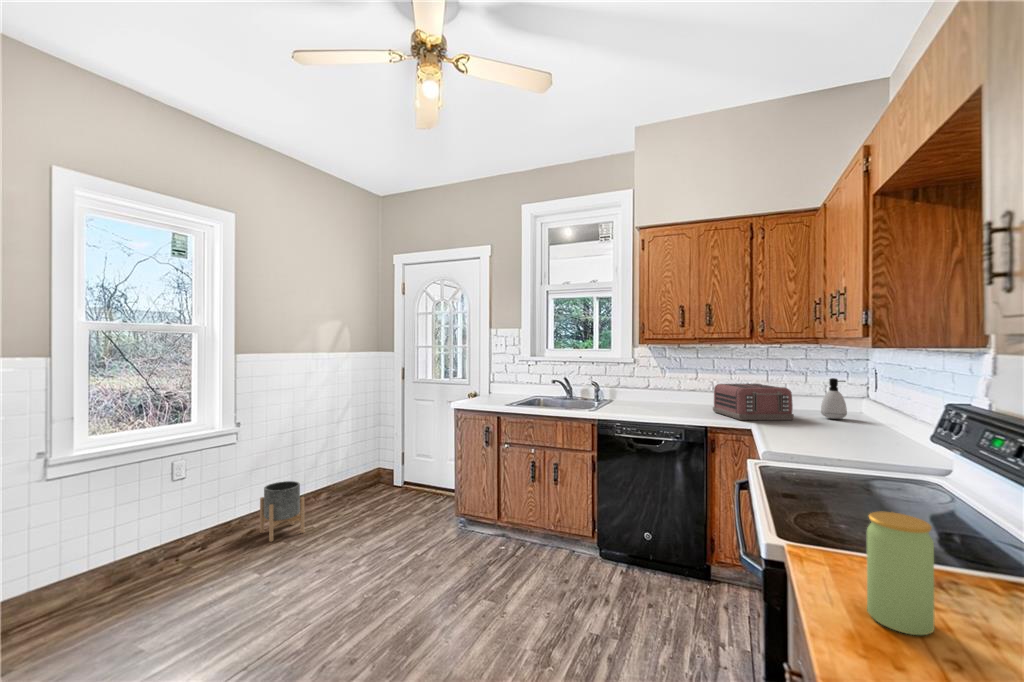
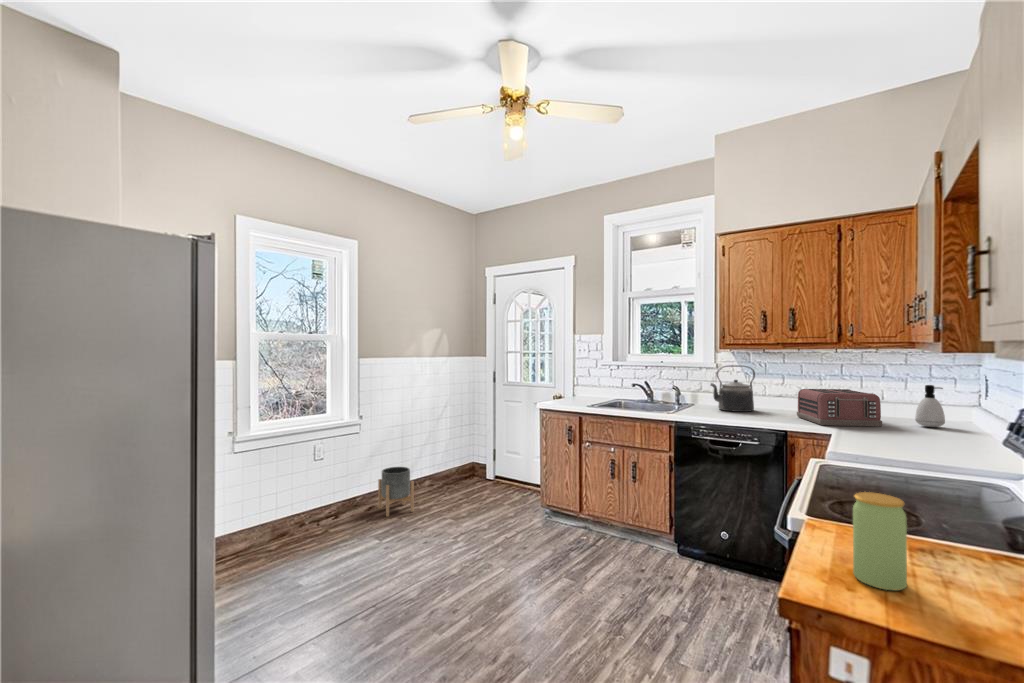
kettle: none [629,361,671,408] -> present [711,365,755,412]

